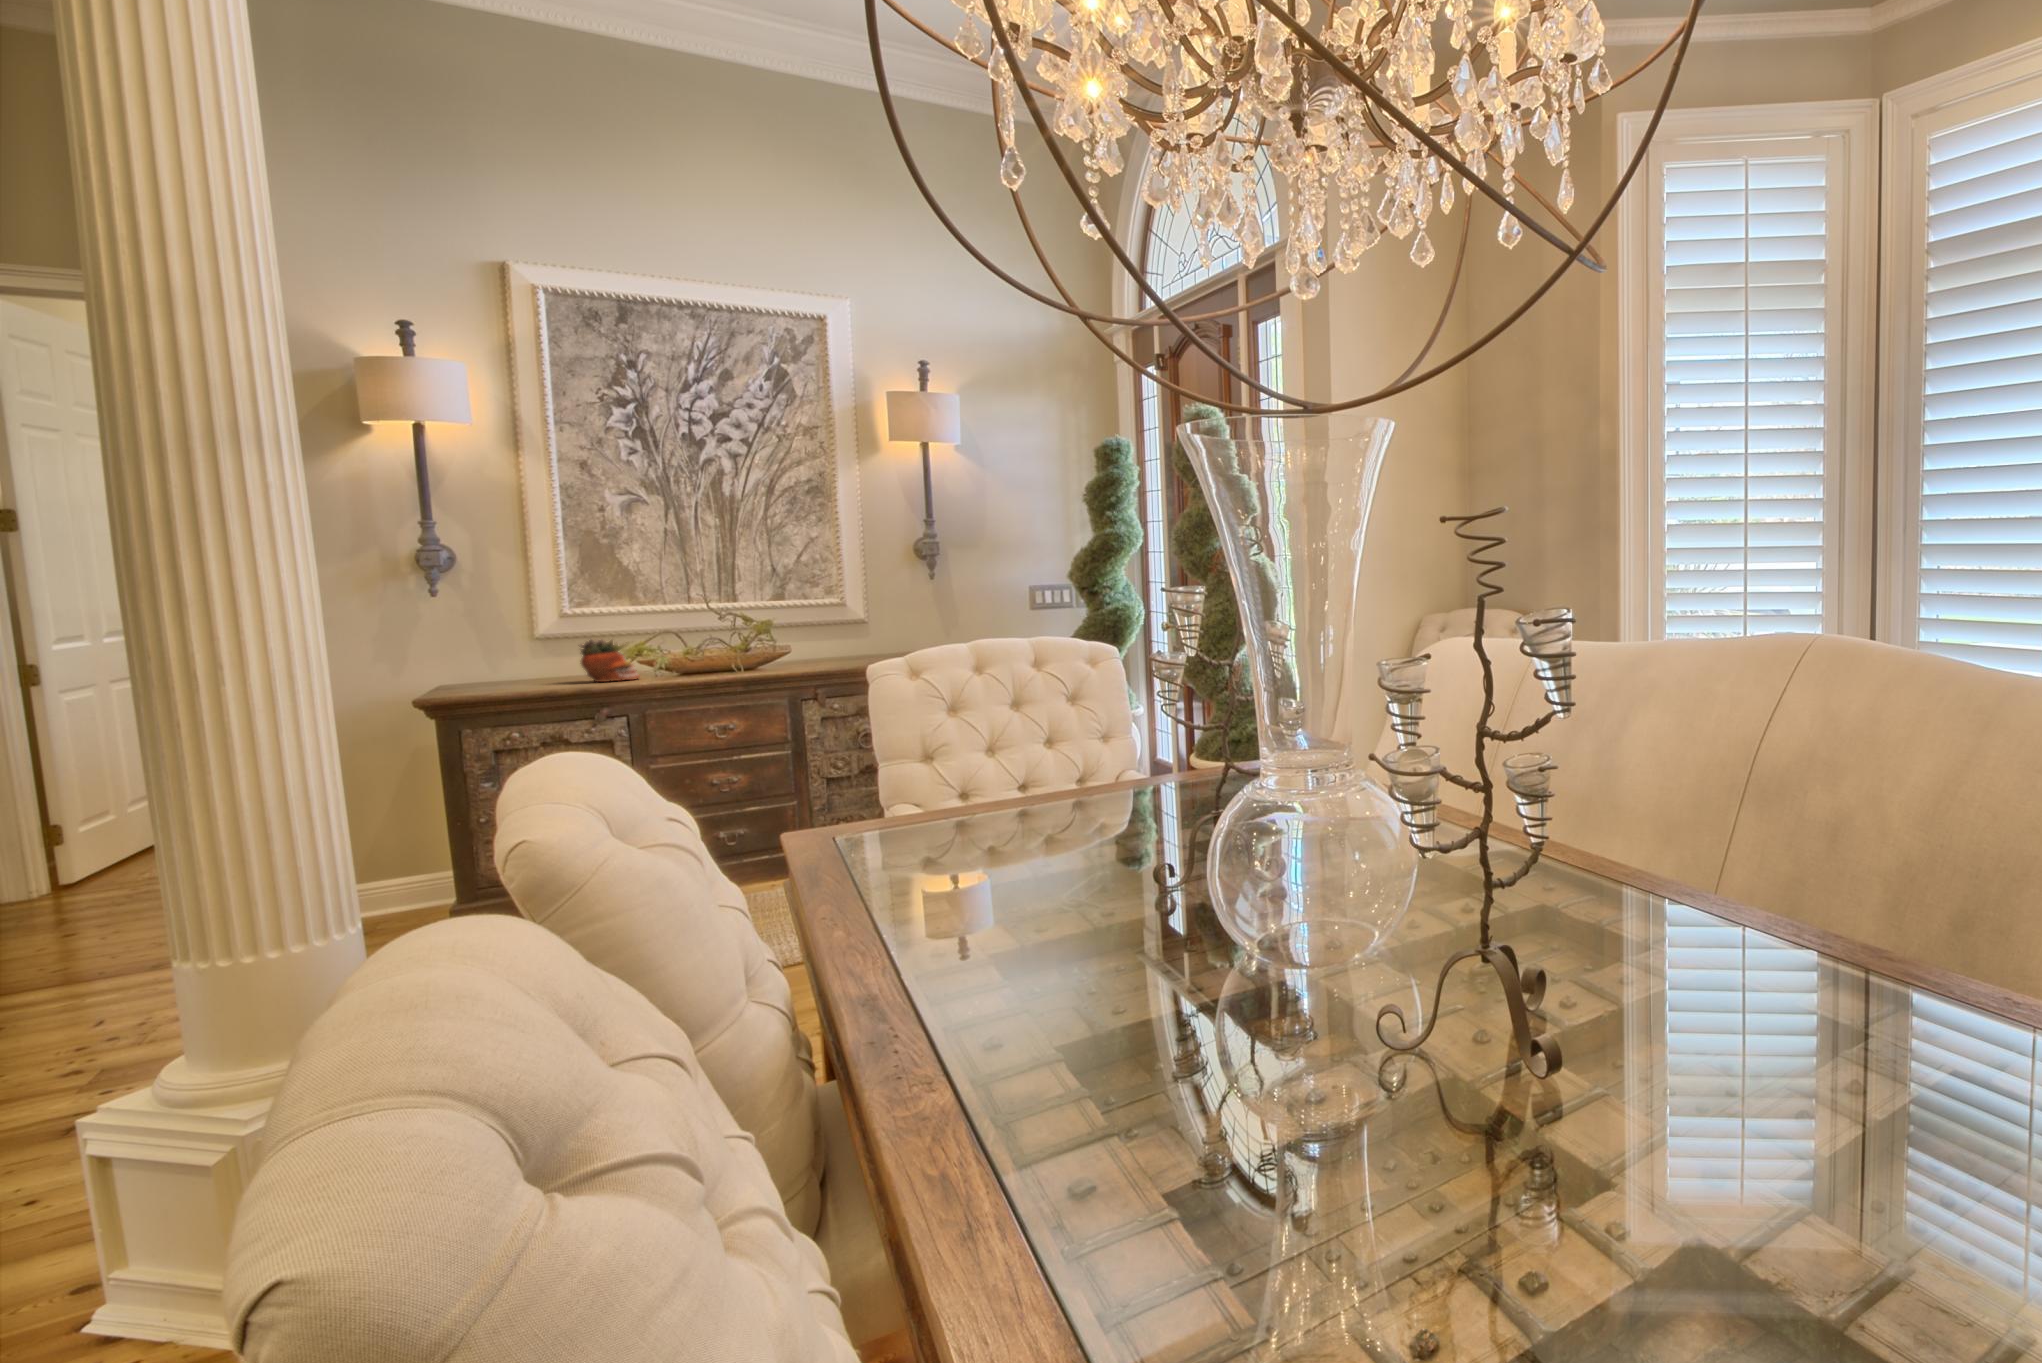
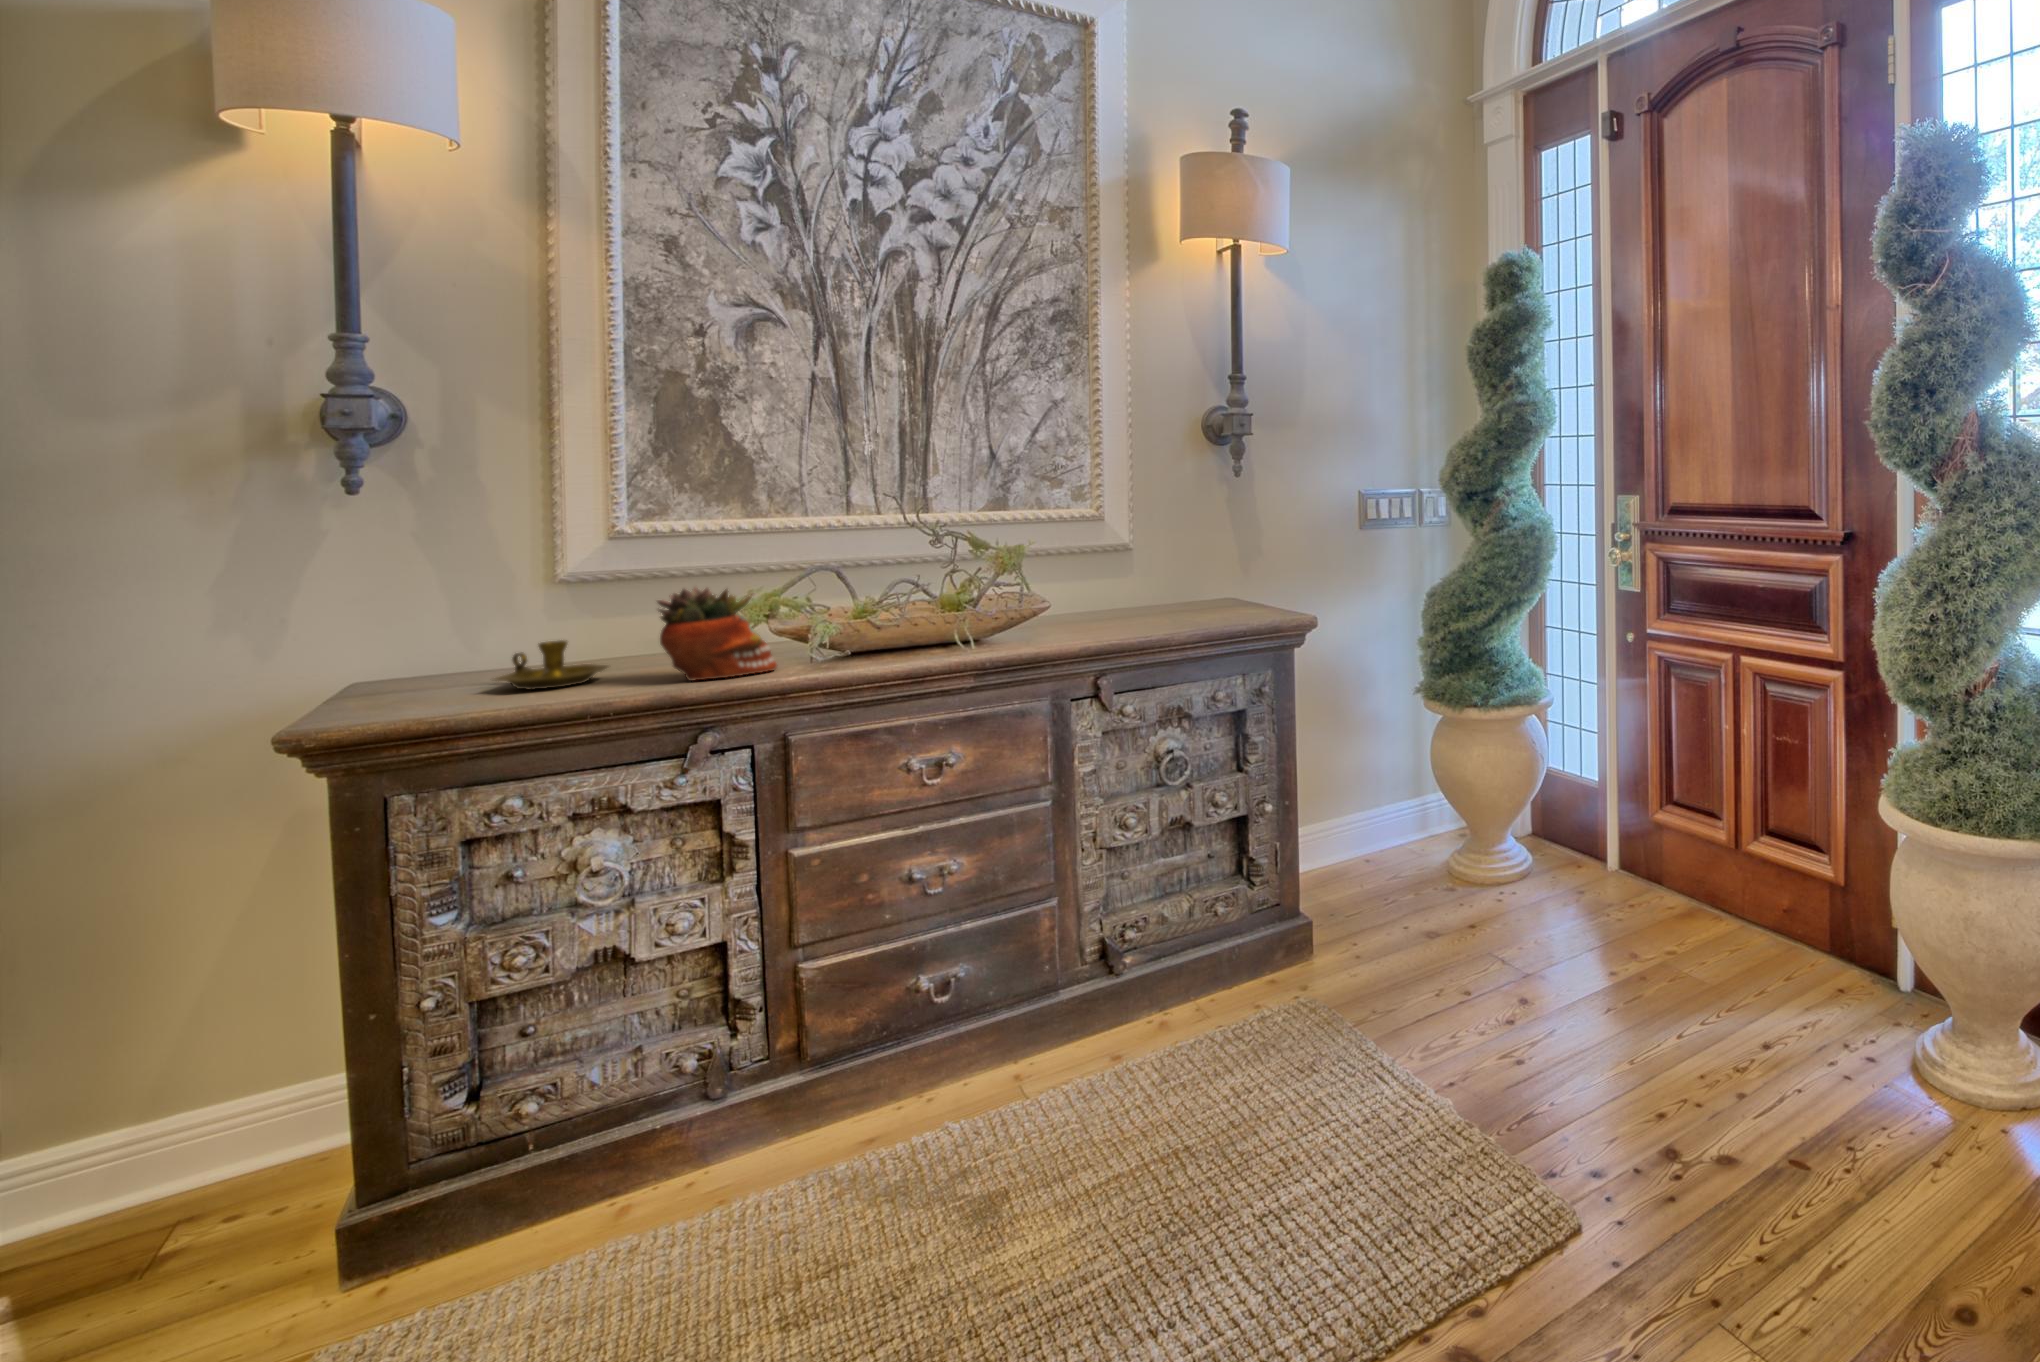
candlestick: none [504,664,560,686] -> present [496,640,608,690]

